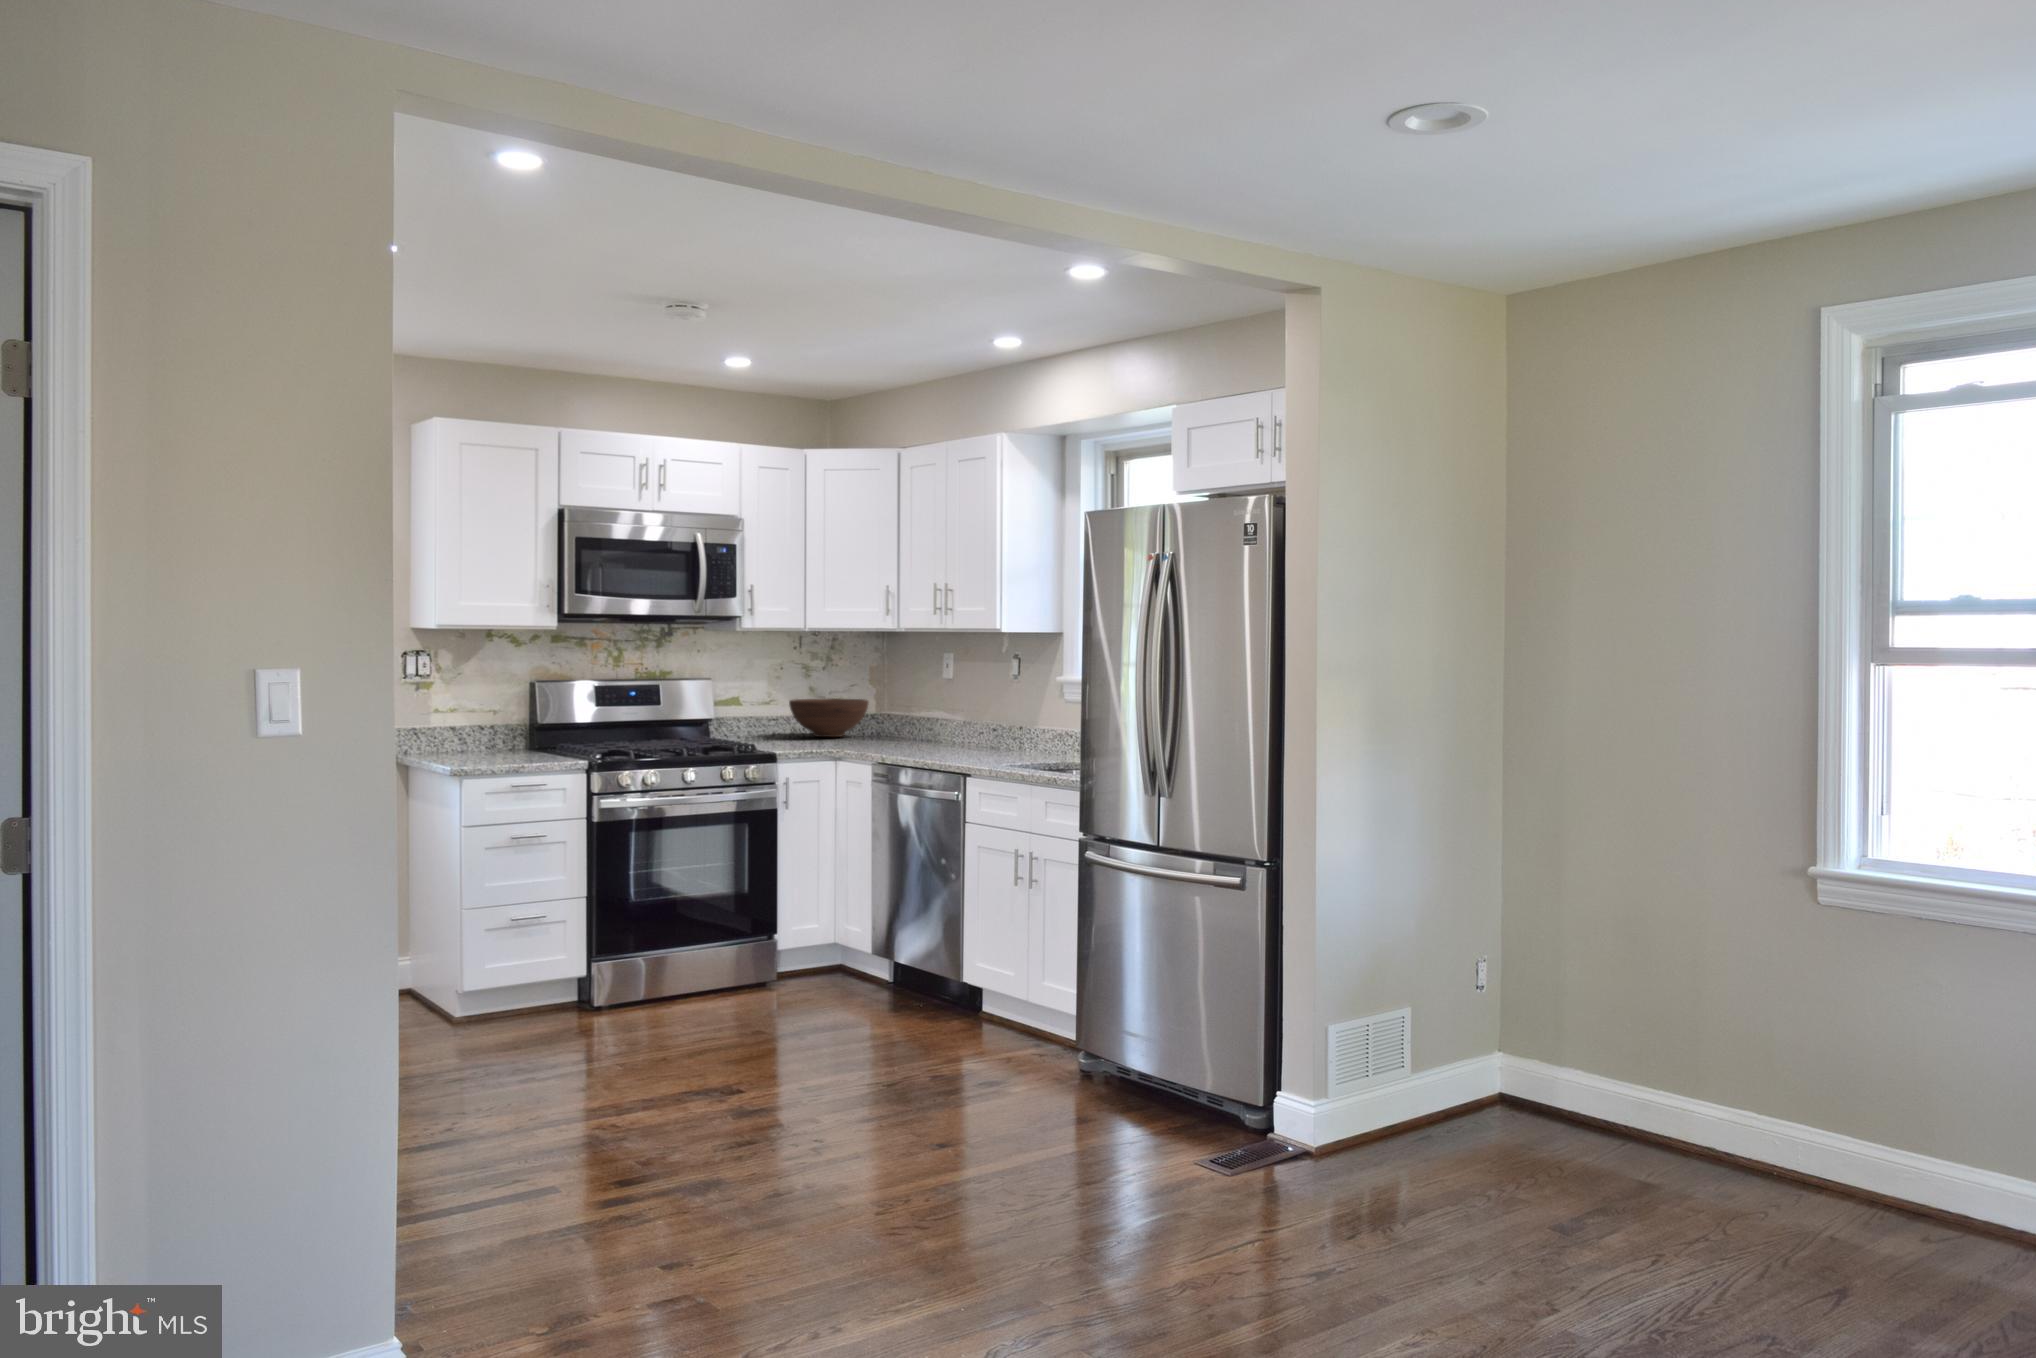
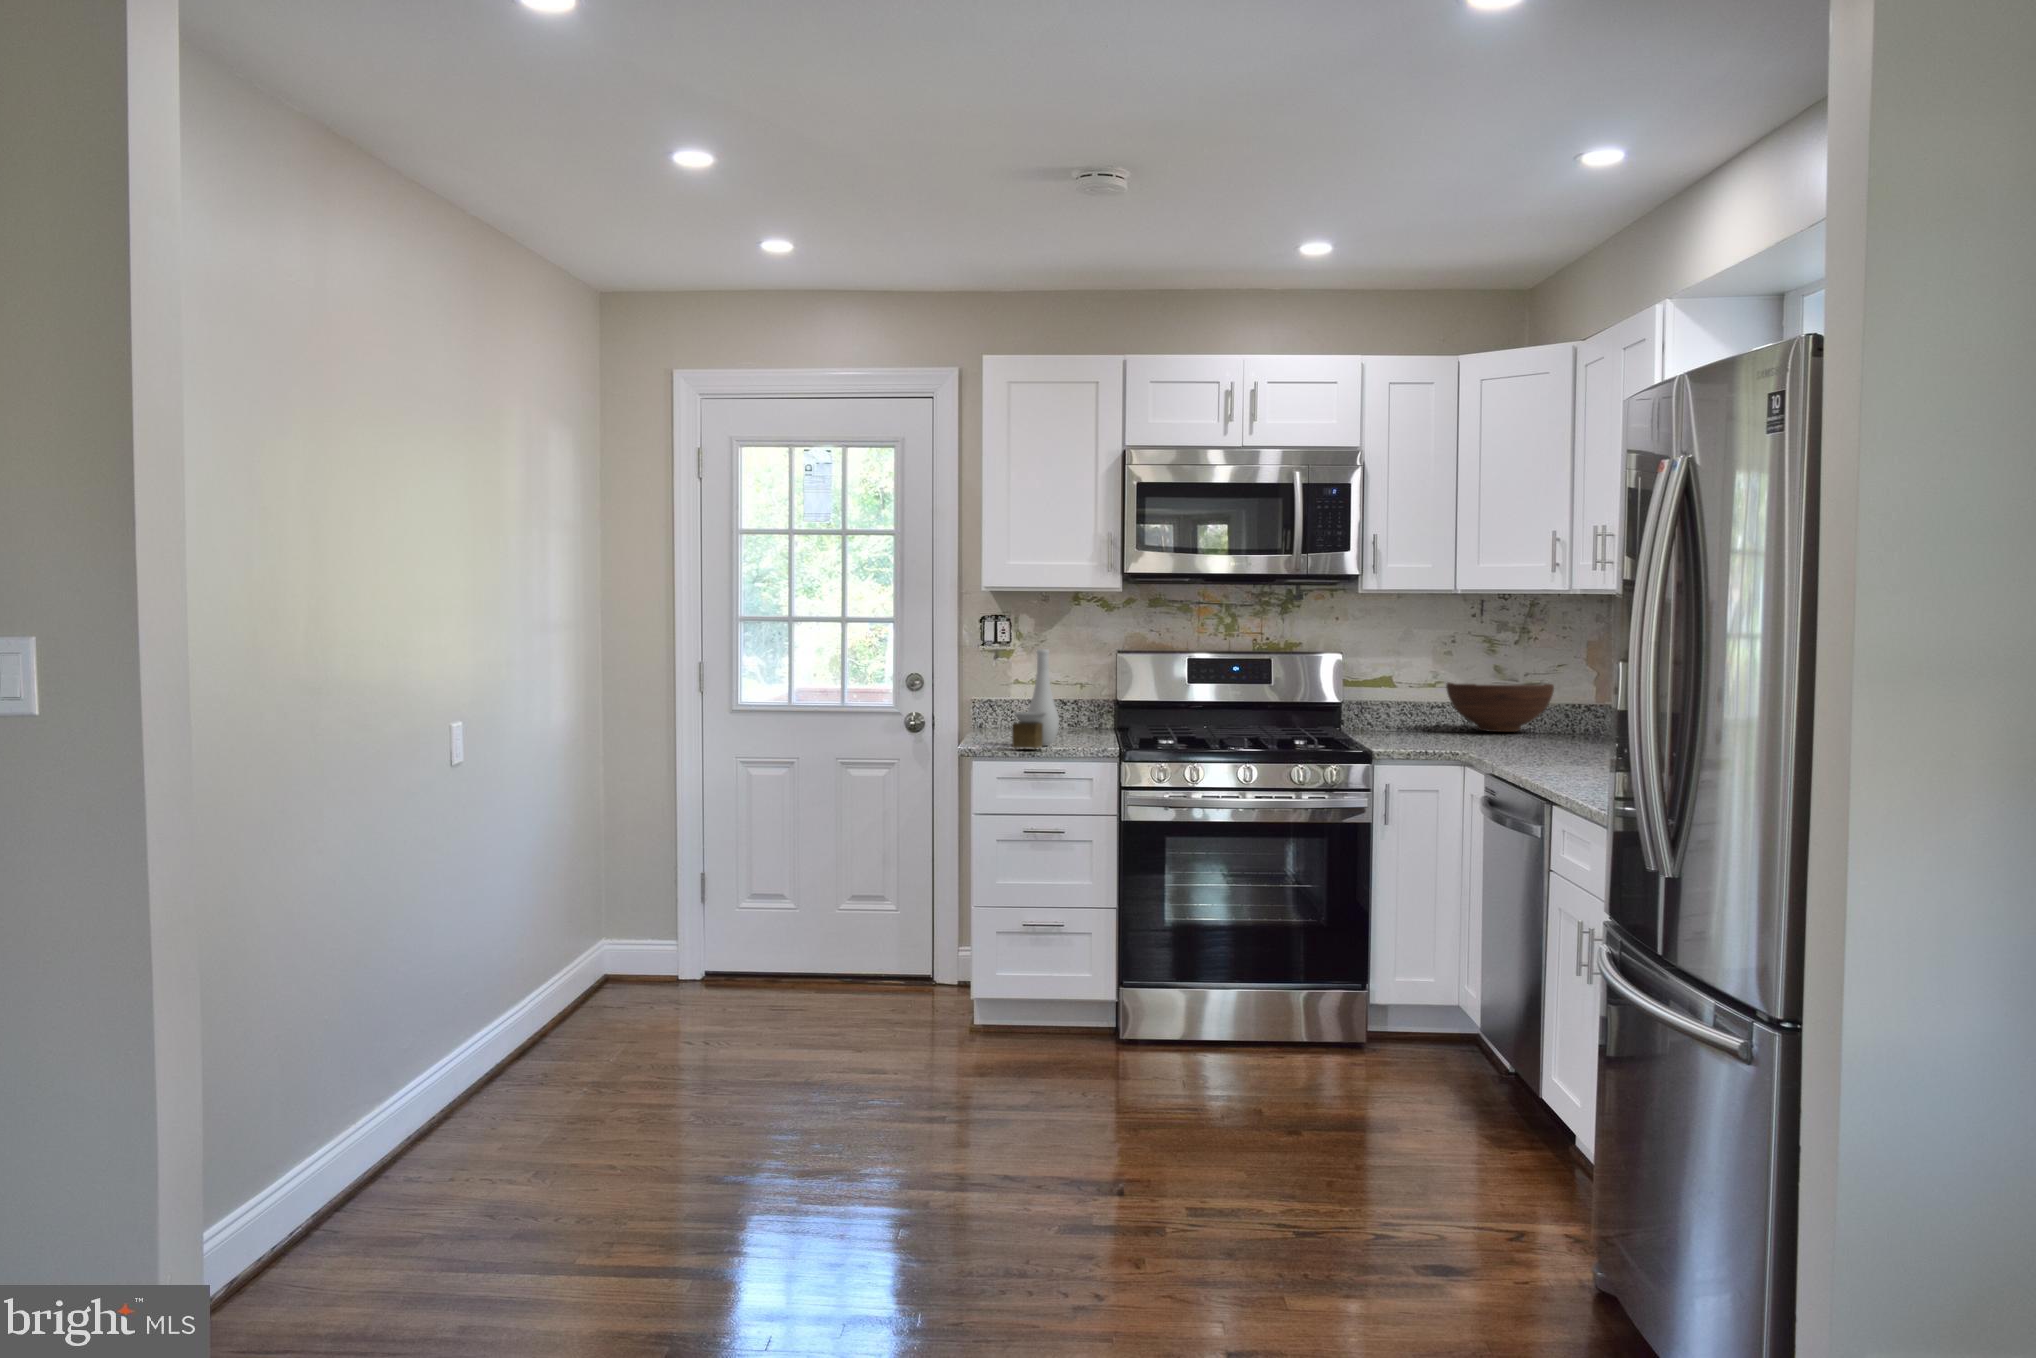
vase: none [484,682,516,769] -> present [1012,649,1059,749]

